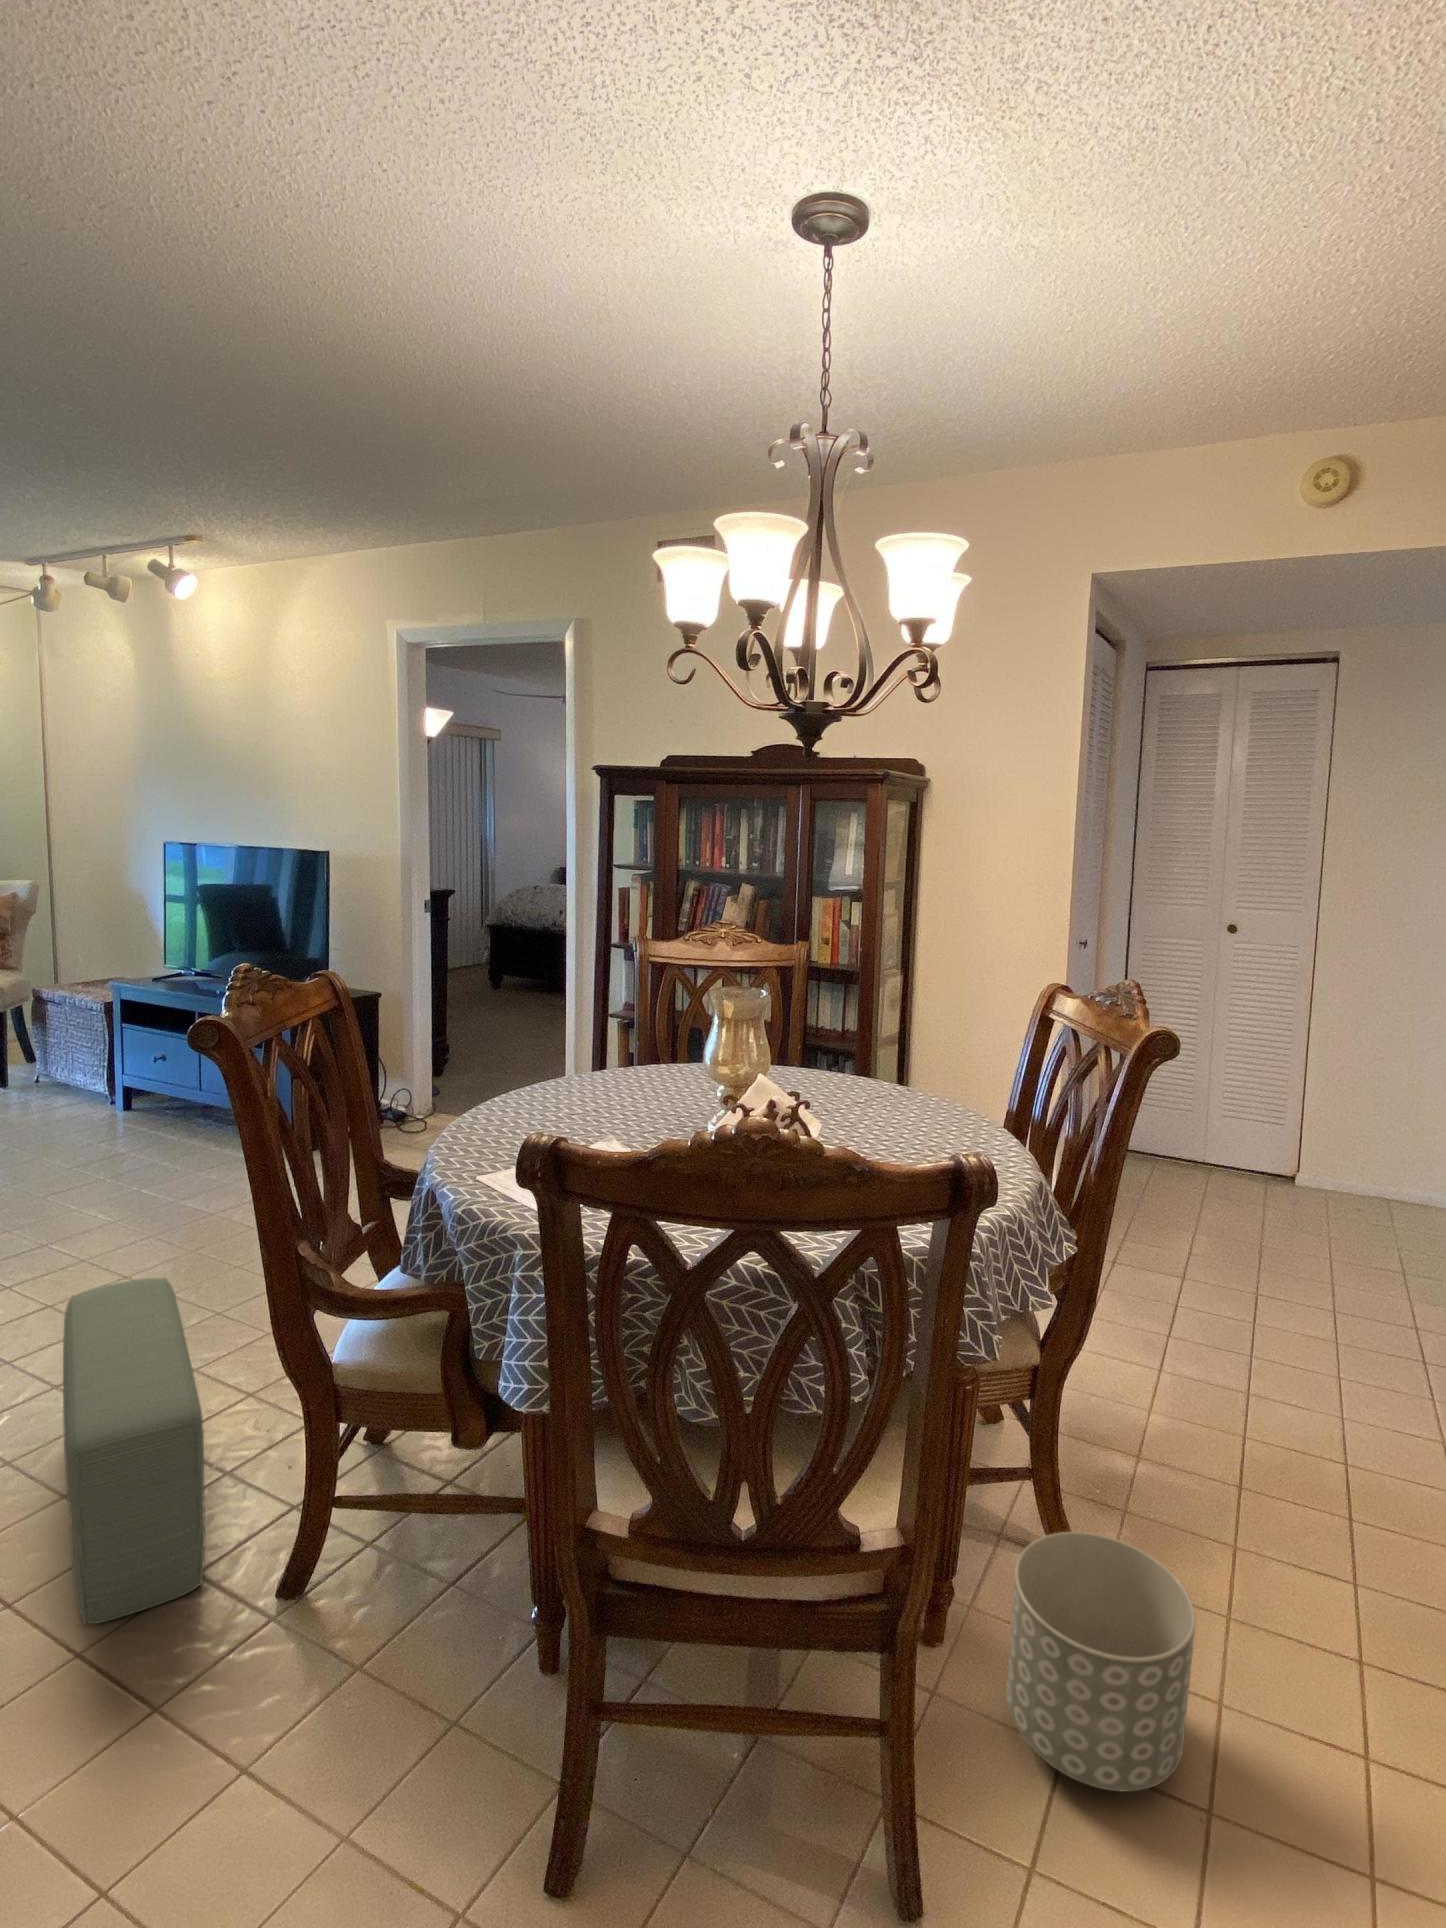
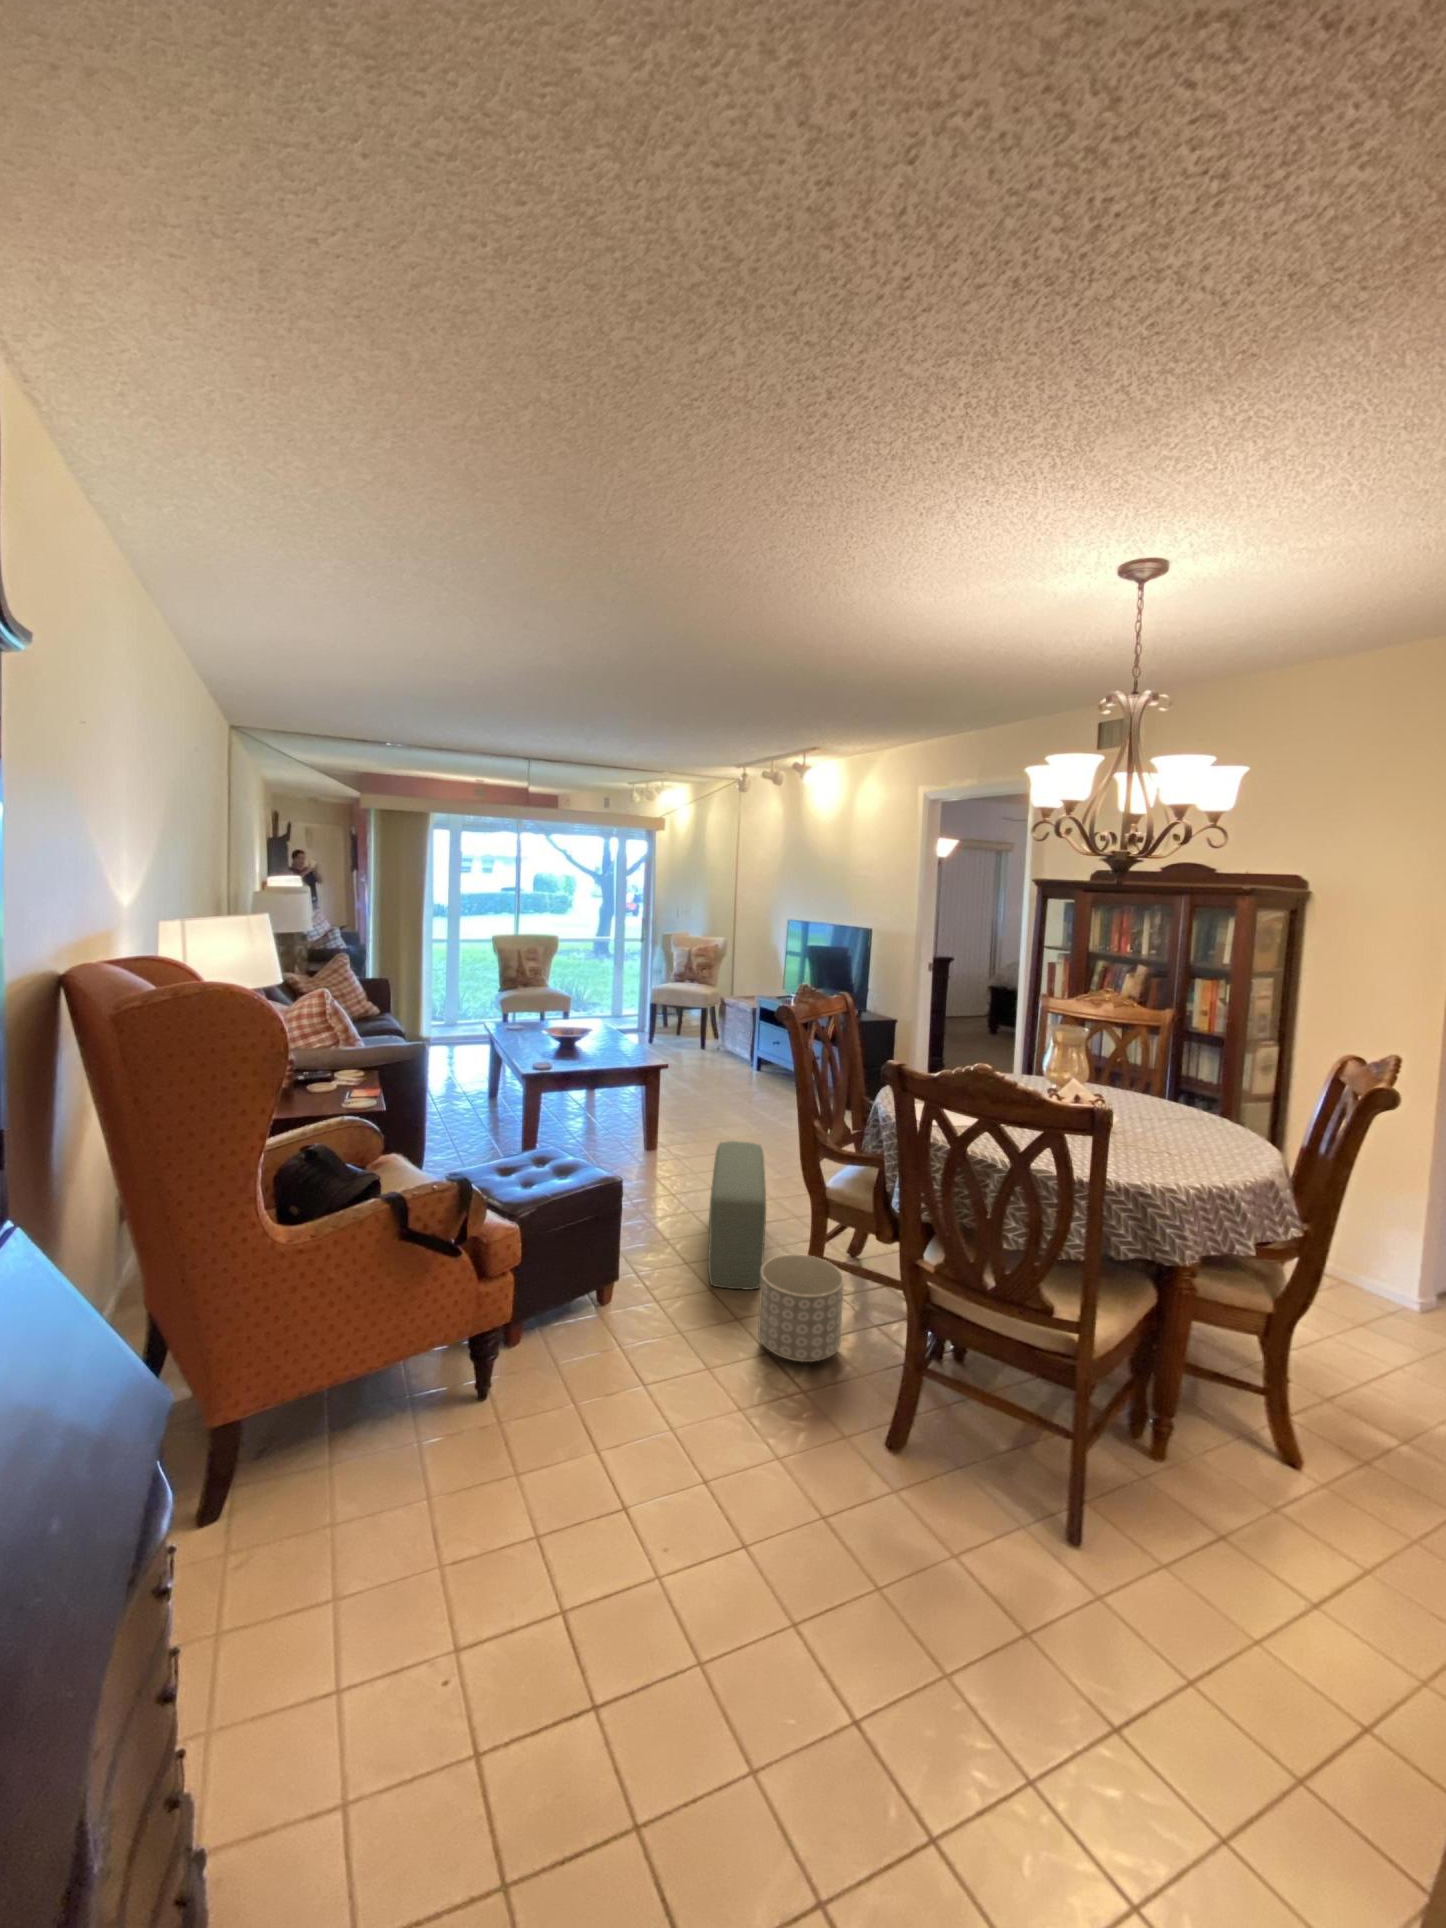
planter: present [1006,1532,1196,1792] -> present [758,1254,844,1362]

